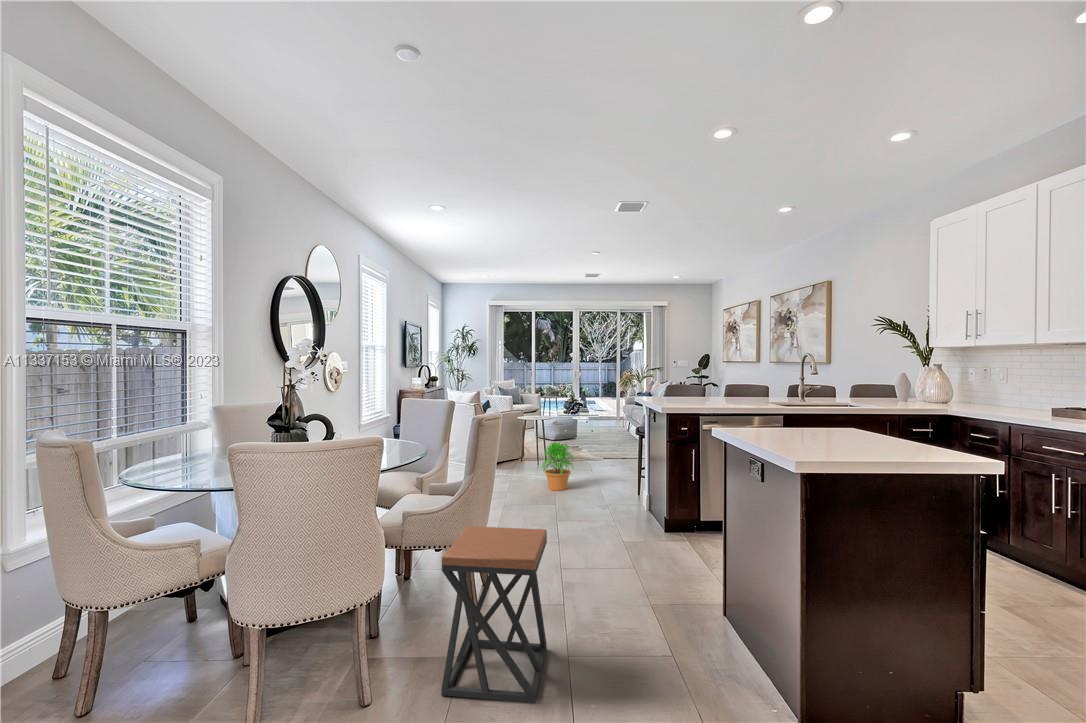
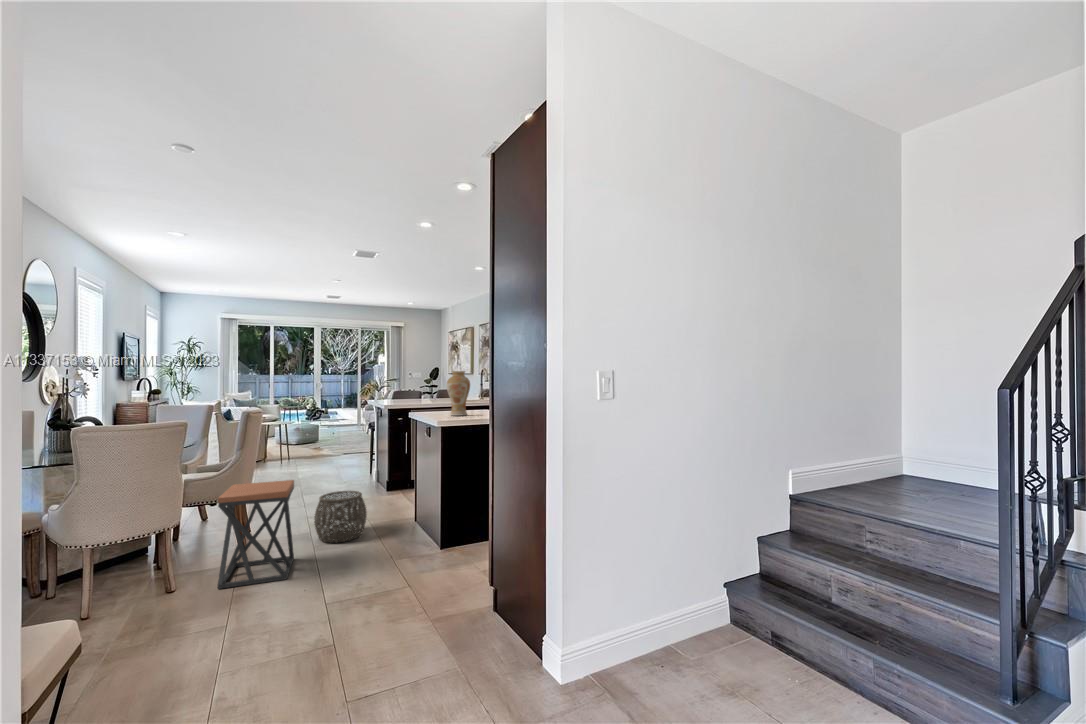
vase: none [800,365,850,451] -> present [447,371,470,416]
potted plant: present [542,442,574,491] -> none [284,439,317,480]
woven basket: none [574,541,649,629] -> present [314,491,367,543]

